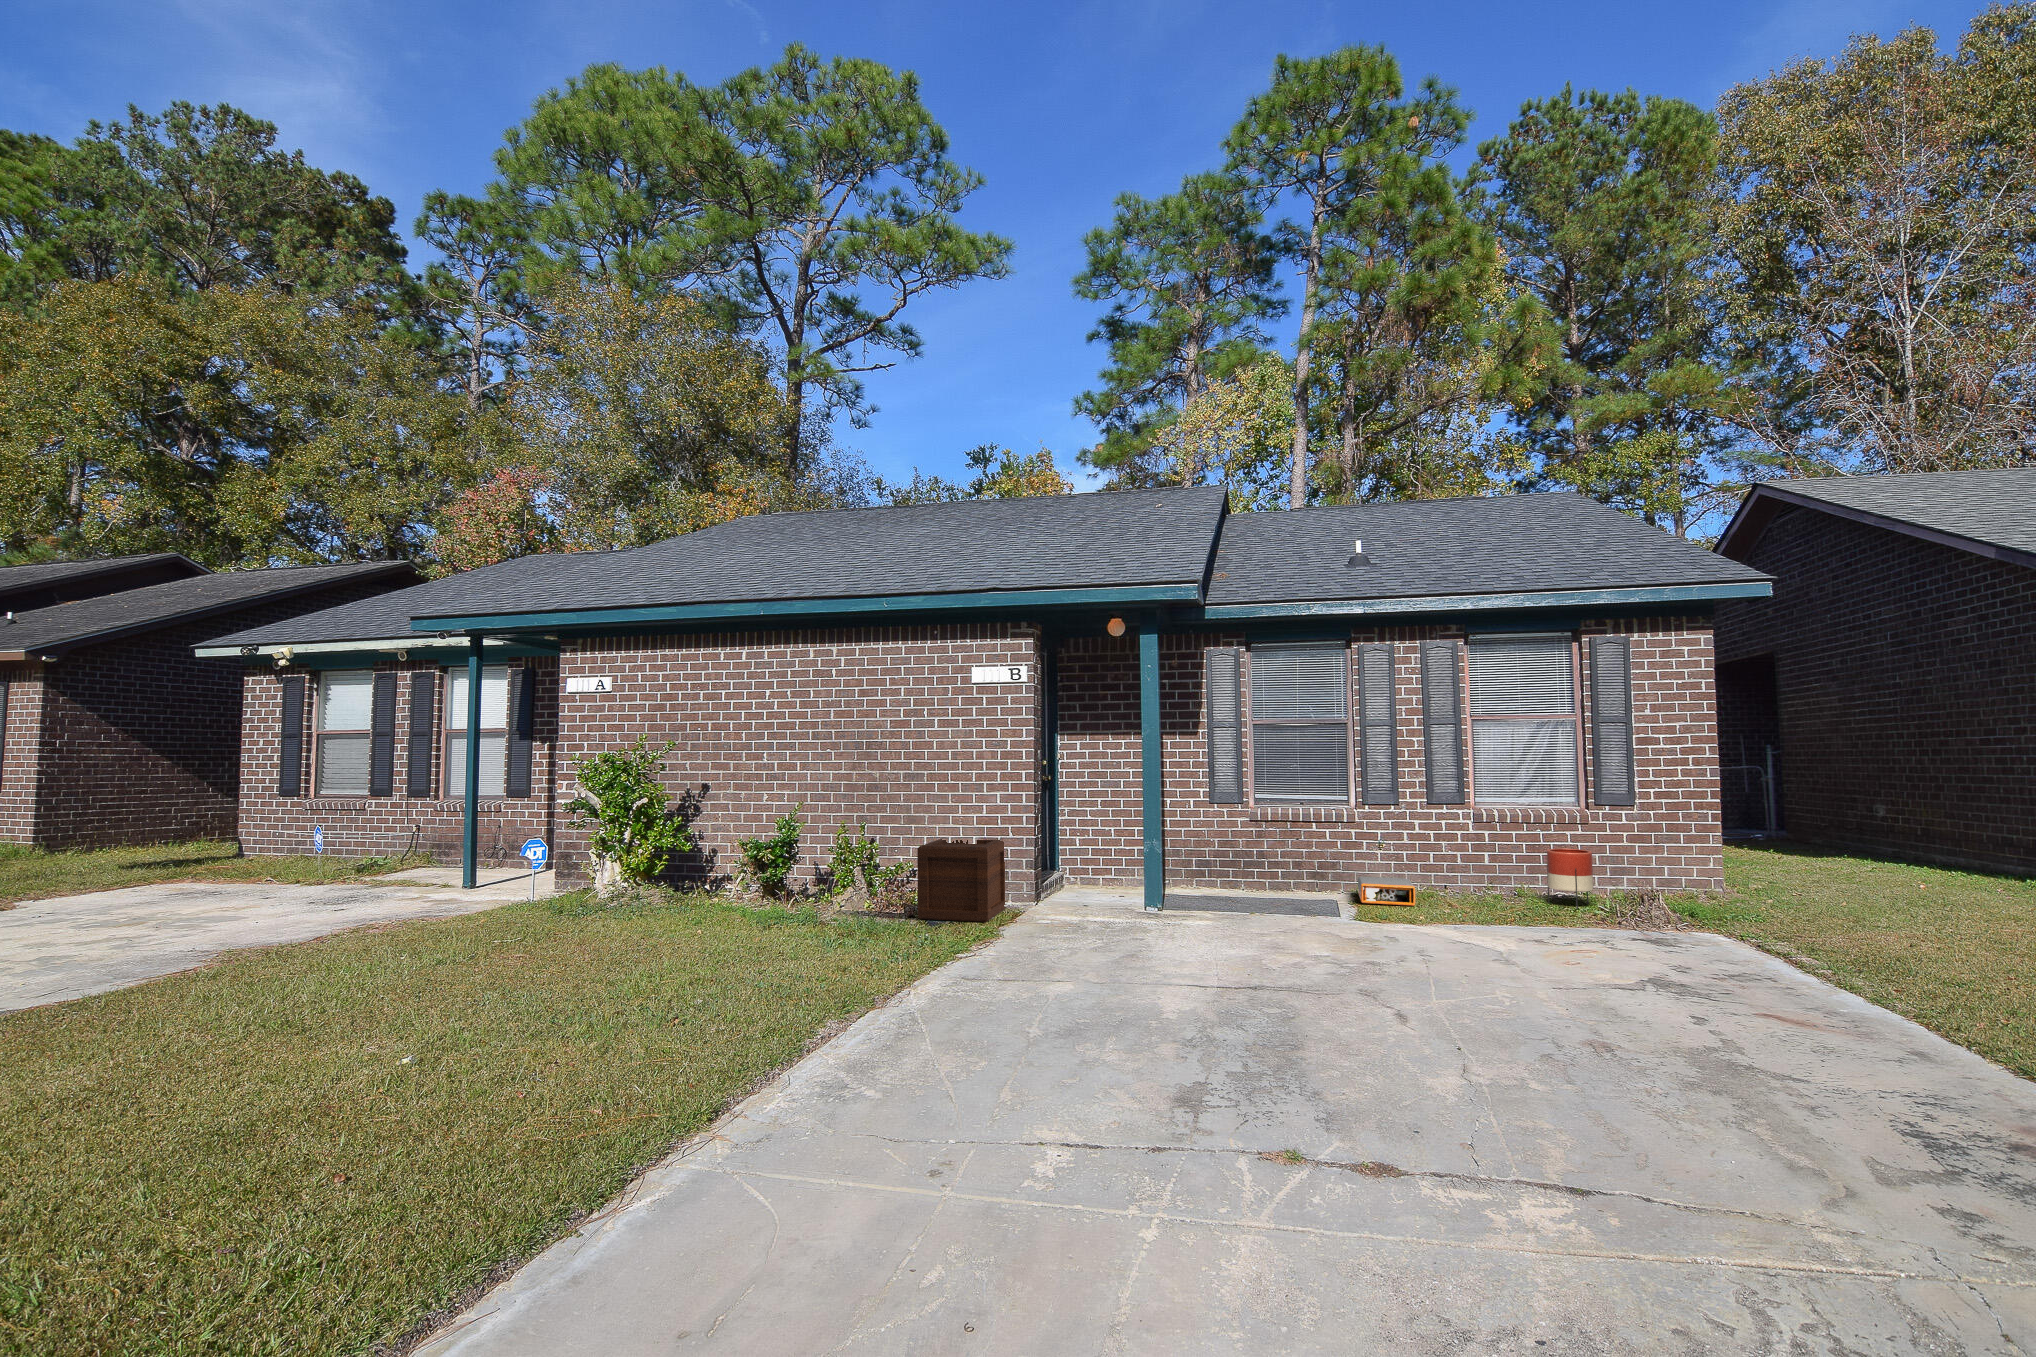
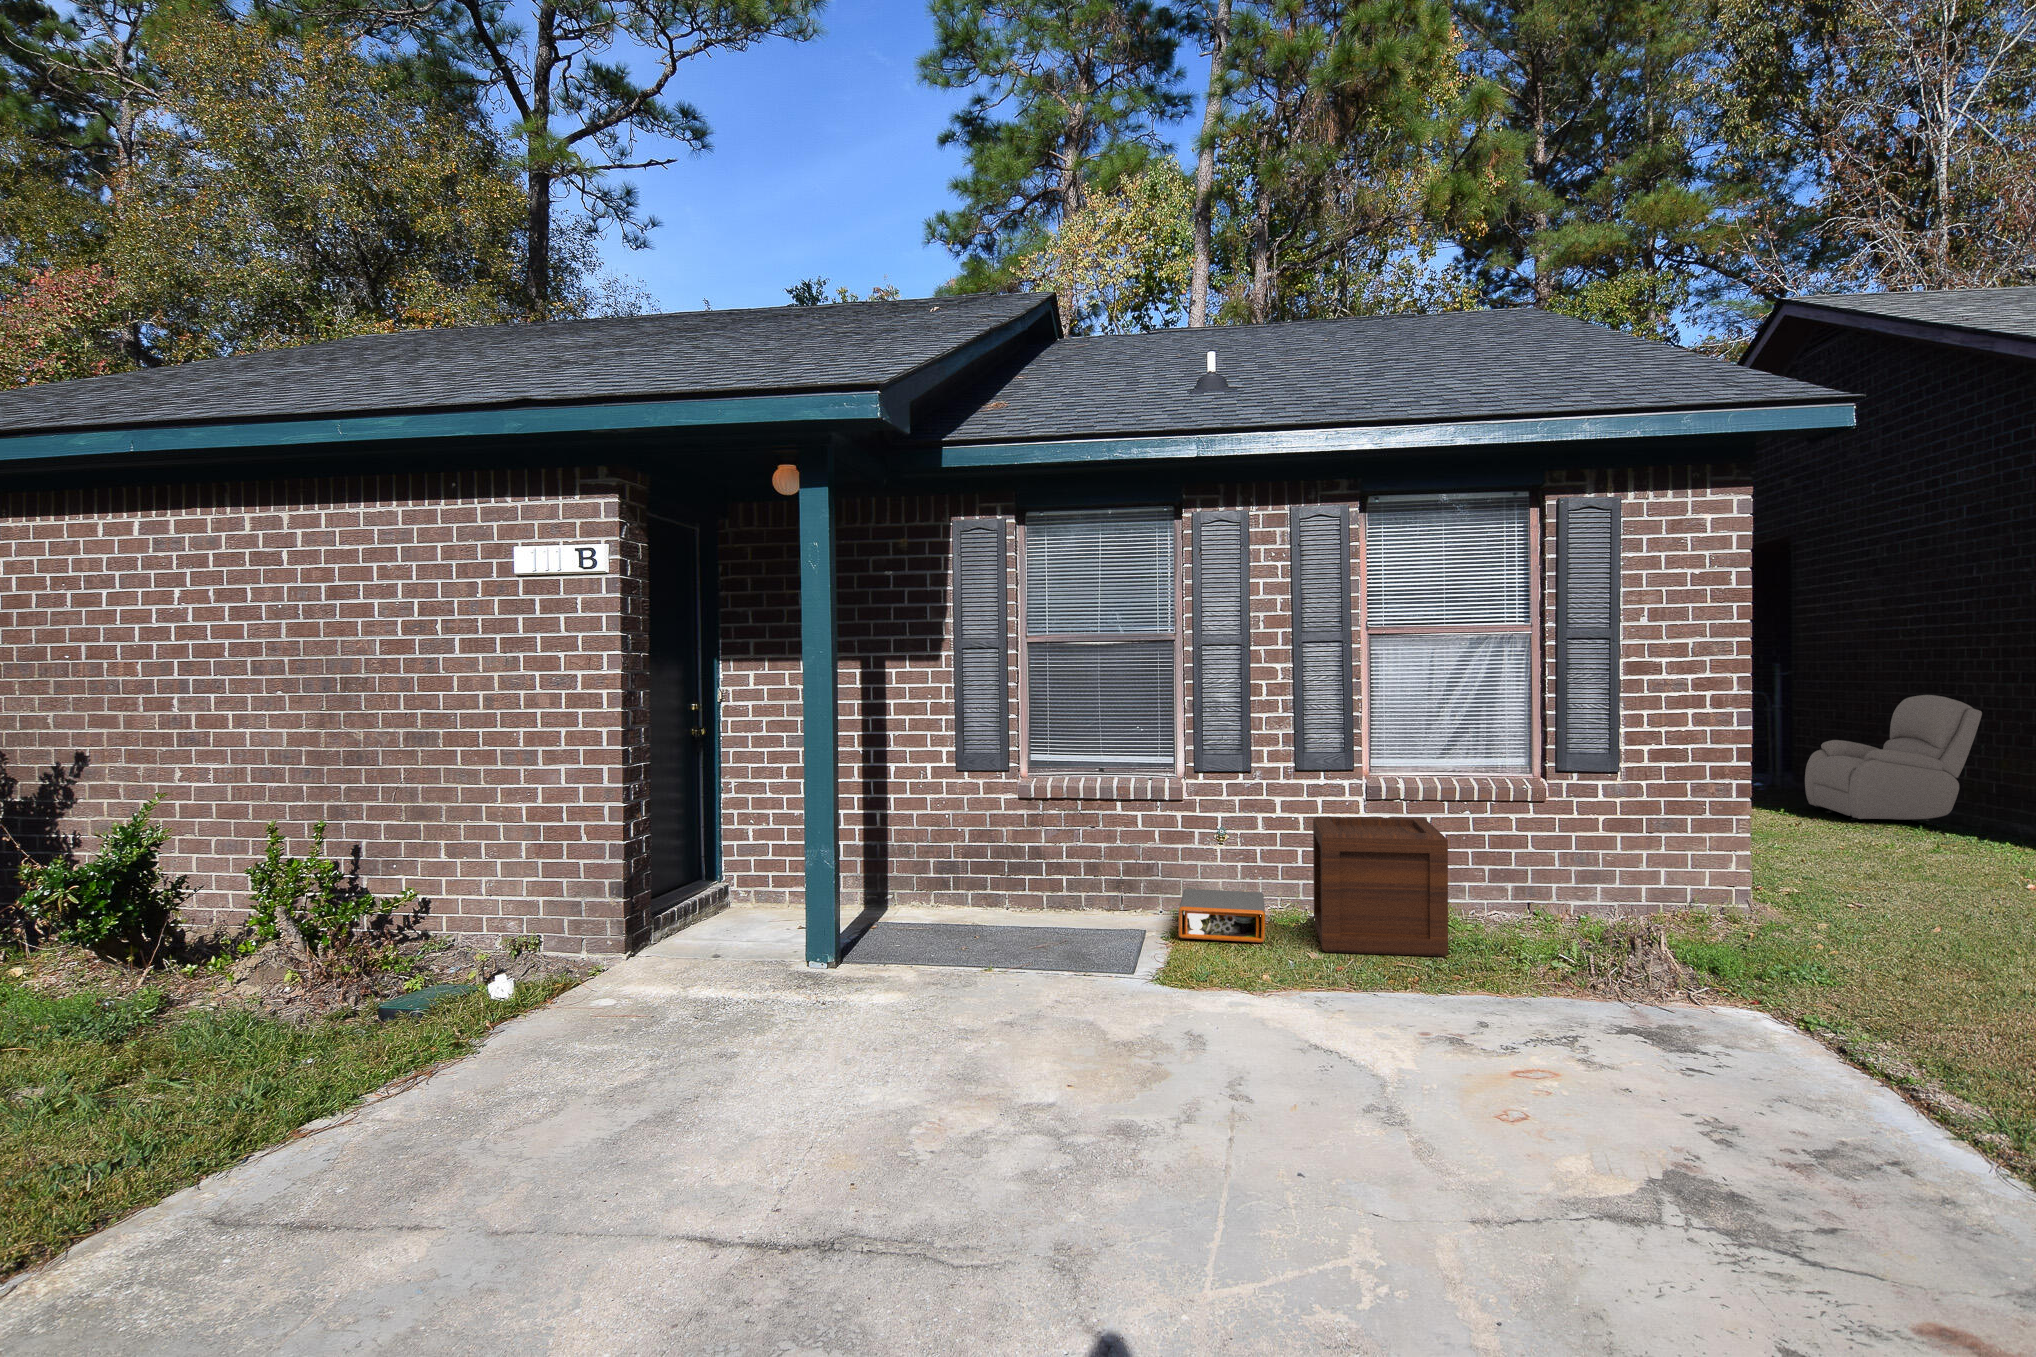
chair: none [1784,764,1907,854] -> present [1805,695,1982,821]
wooden crate: present [917,838,1007,922] -> present [1313,817,1448,956]
planter: present [1547,849,1593,909] -> none [1478,843,1550,945]

